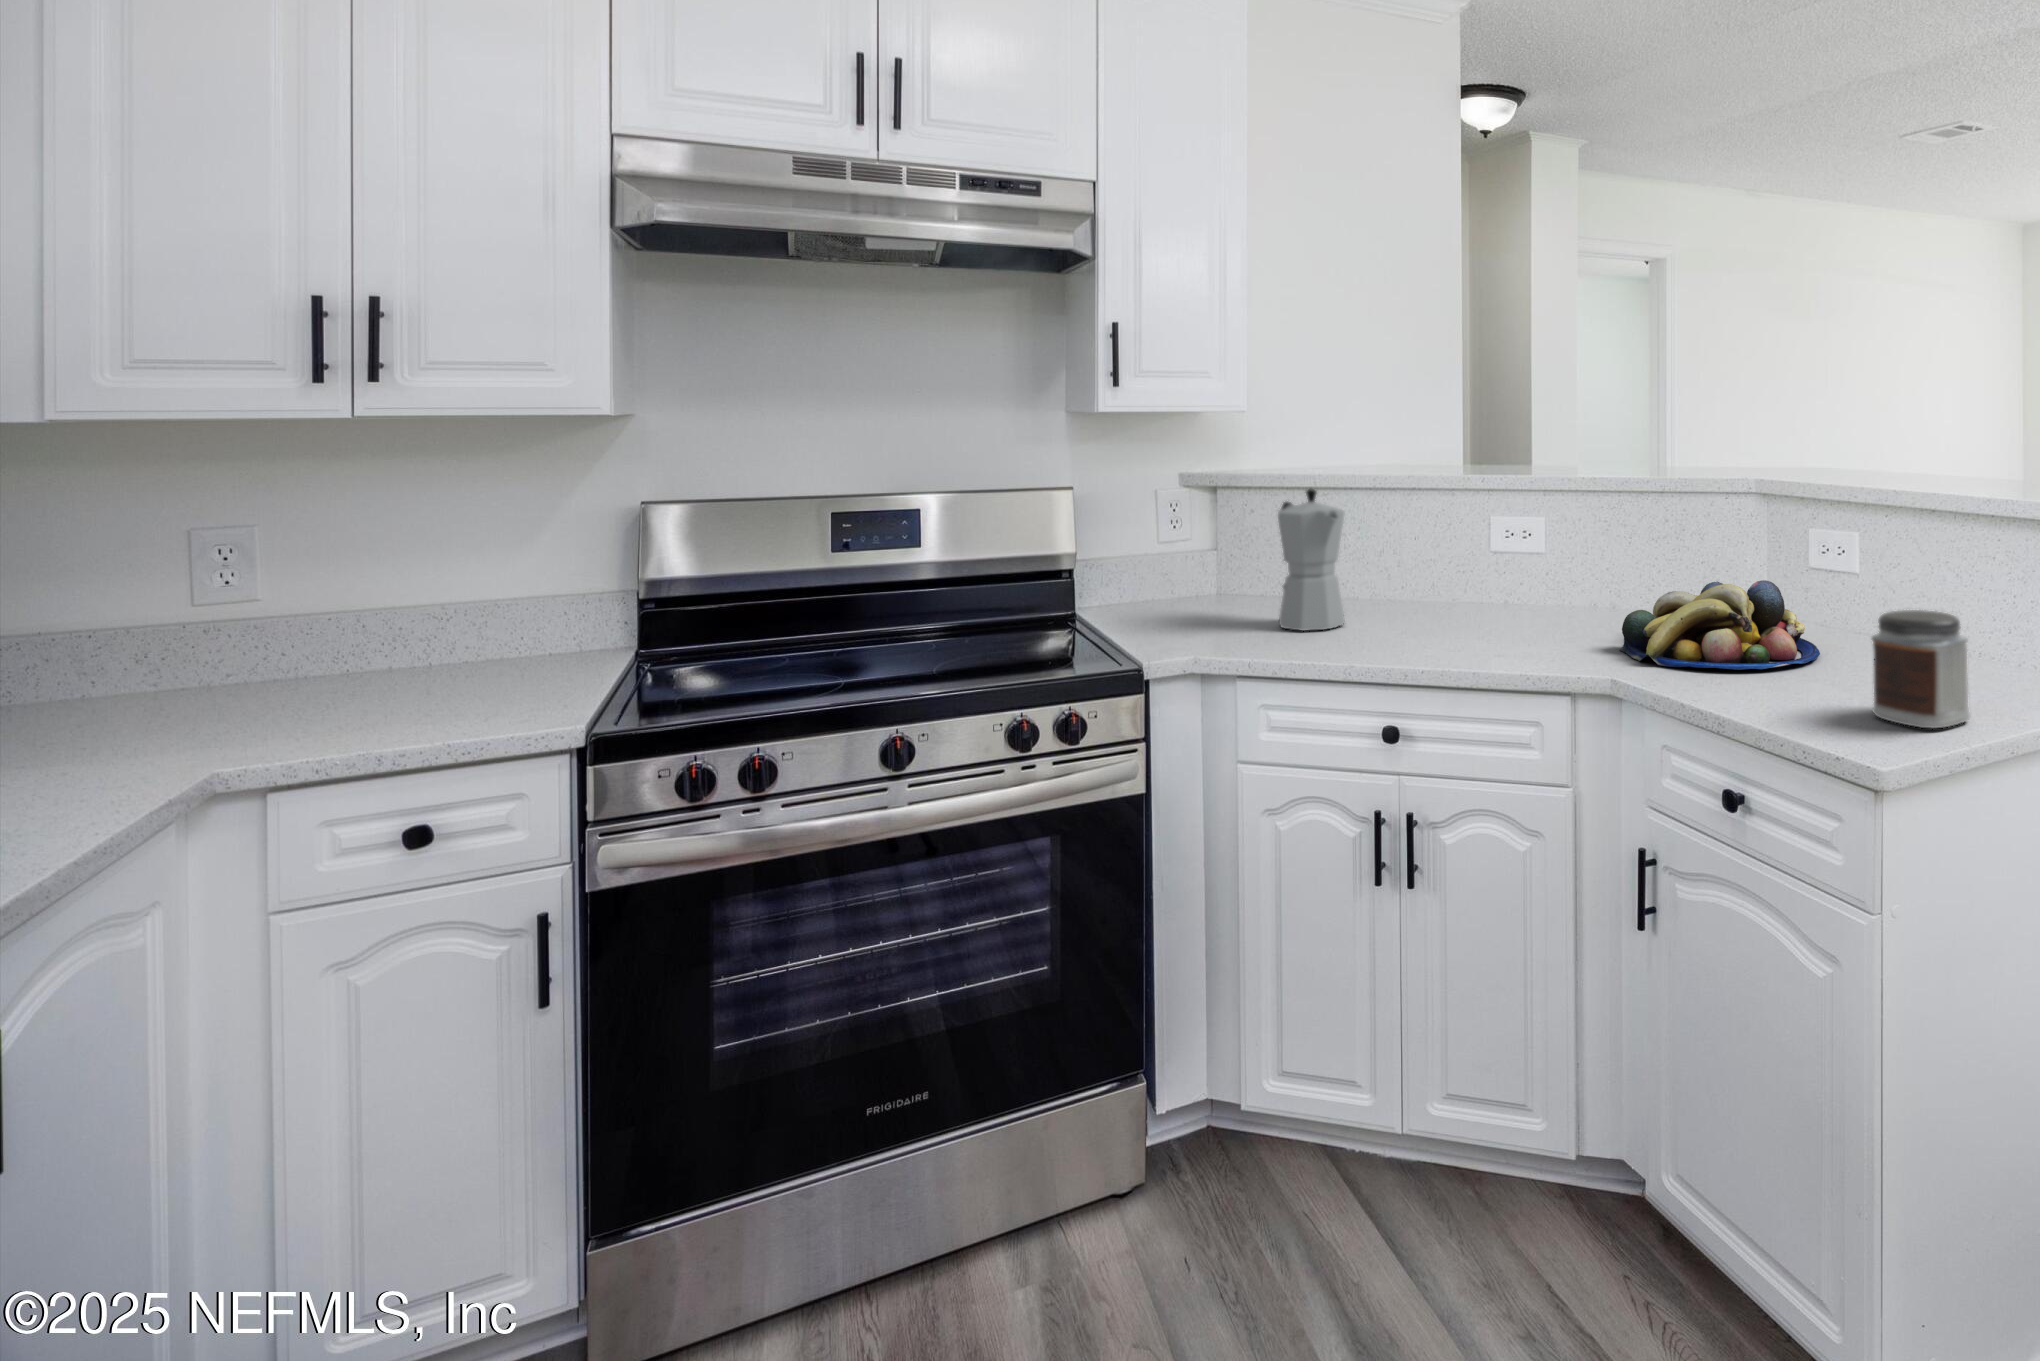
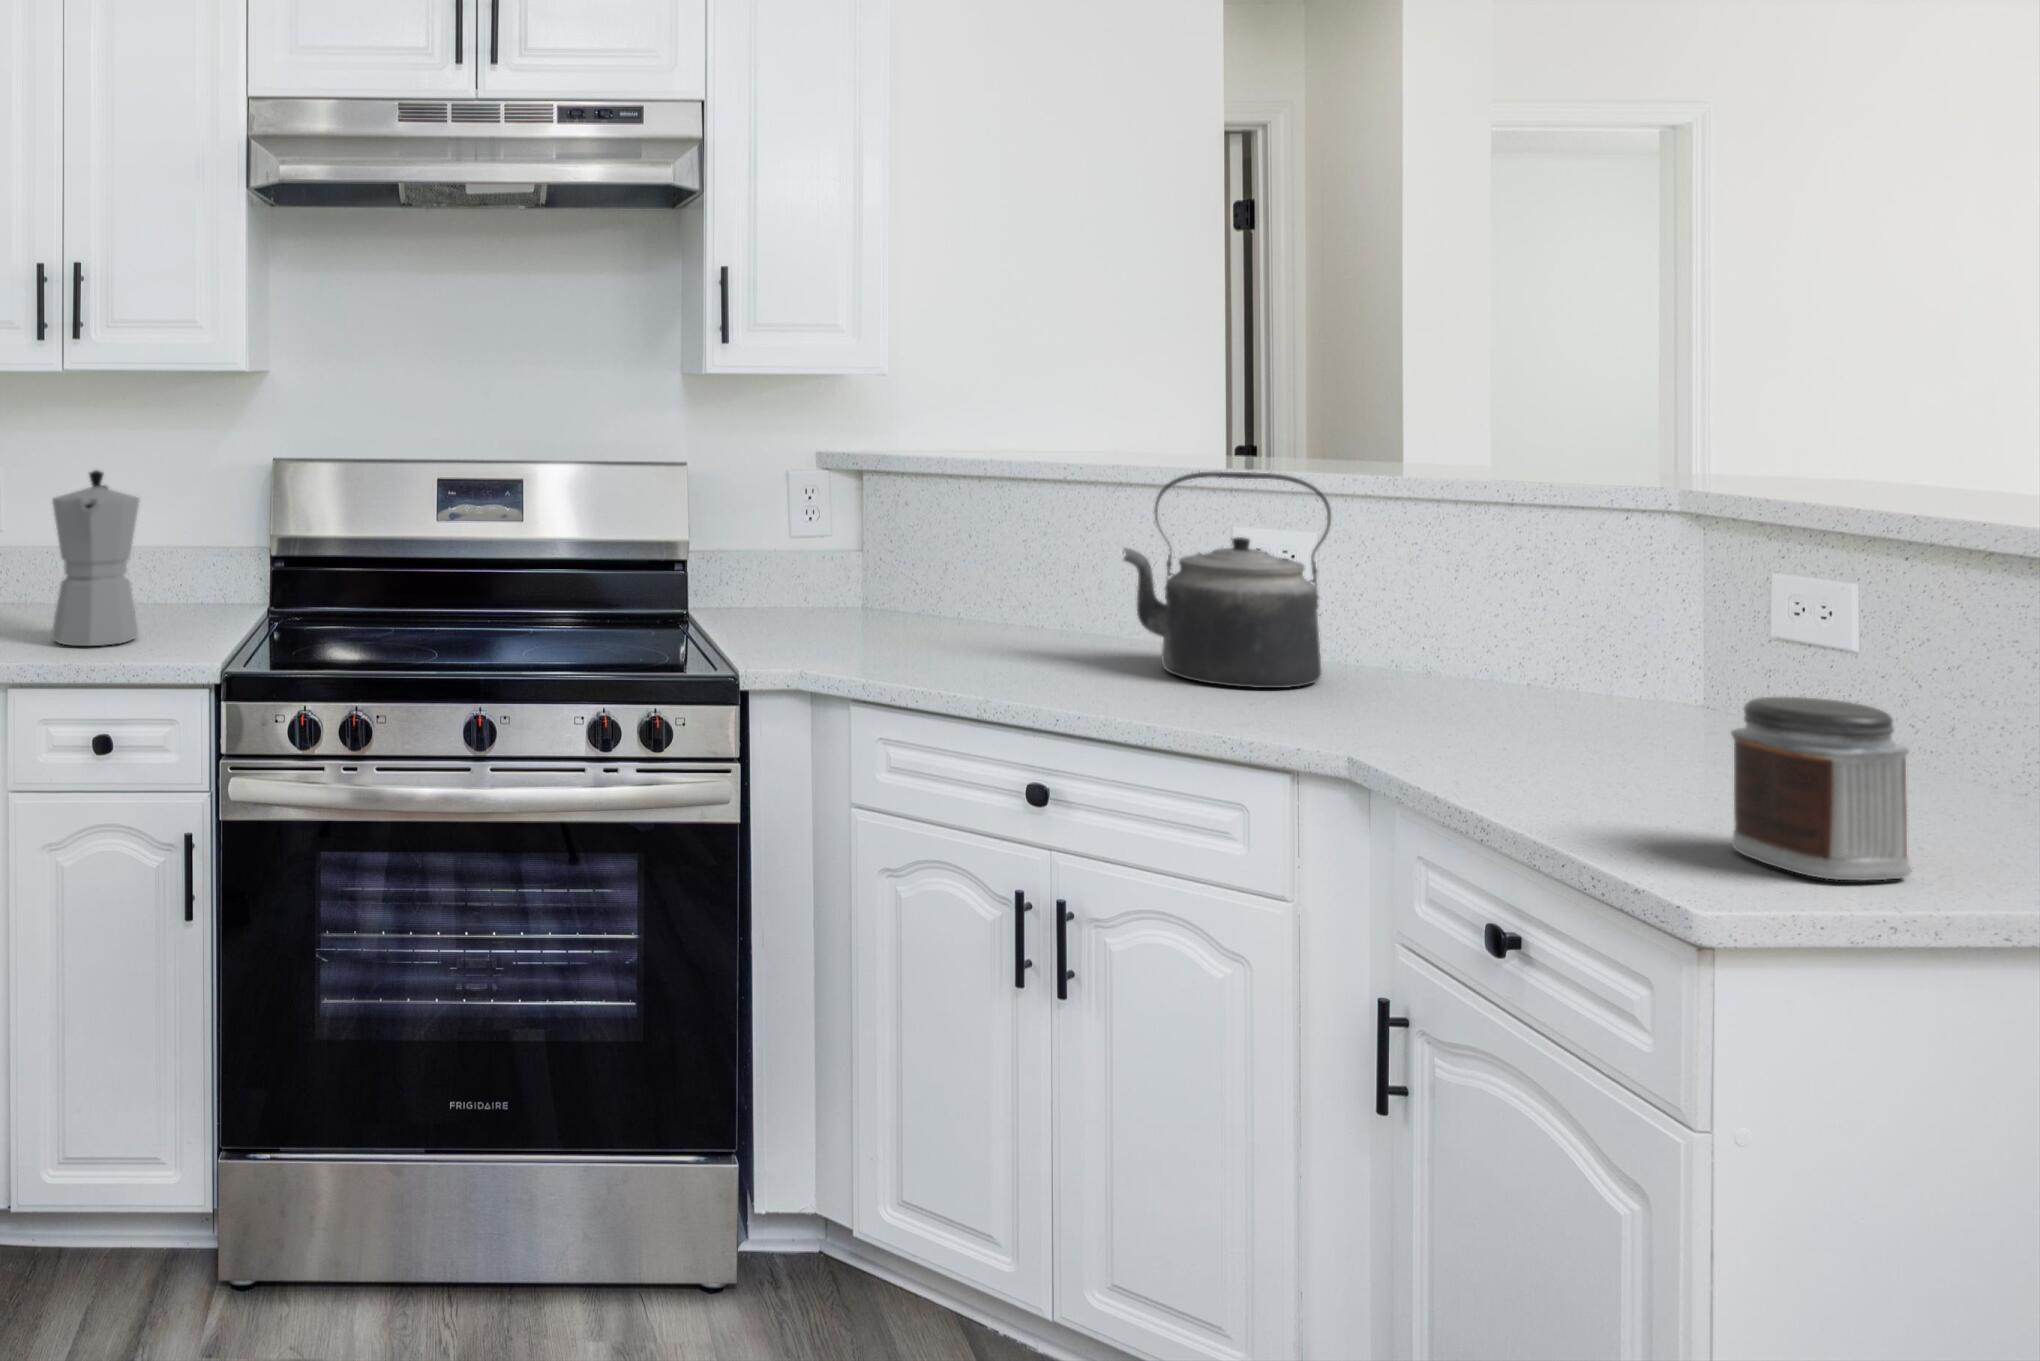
kettle: none [1434,478,1574,635] -> present [1123,472,1331,688]
moka pot: present [1278,489,1345,631] -> present [51,470,140,646]
fruit bowl: present [1620,580,1820,670] -> none [1375,637,1714,768]

